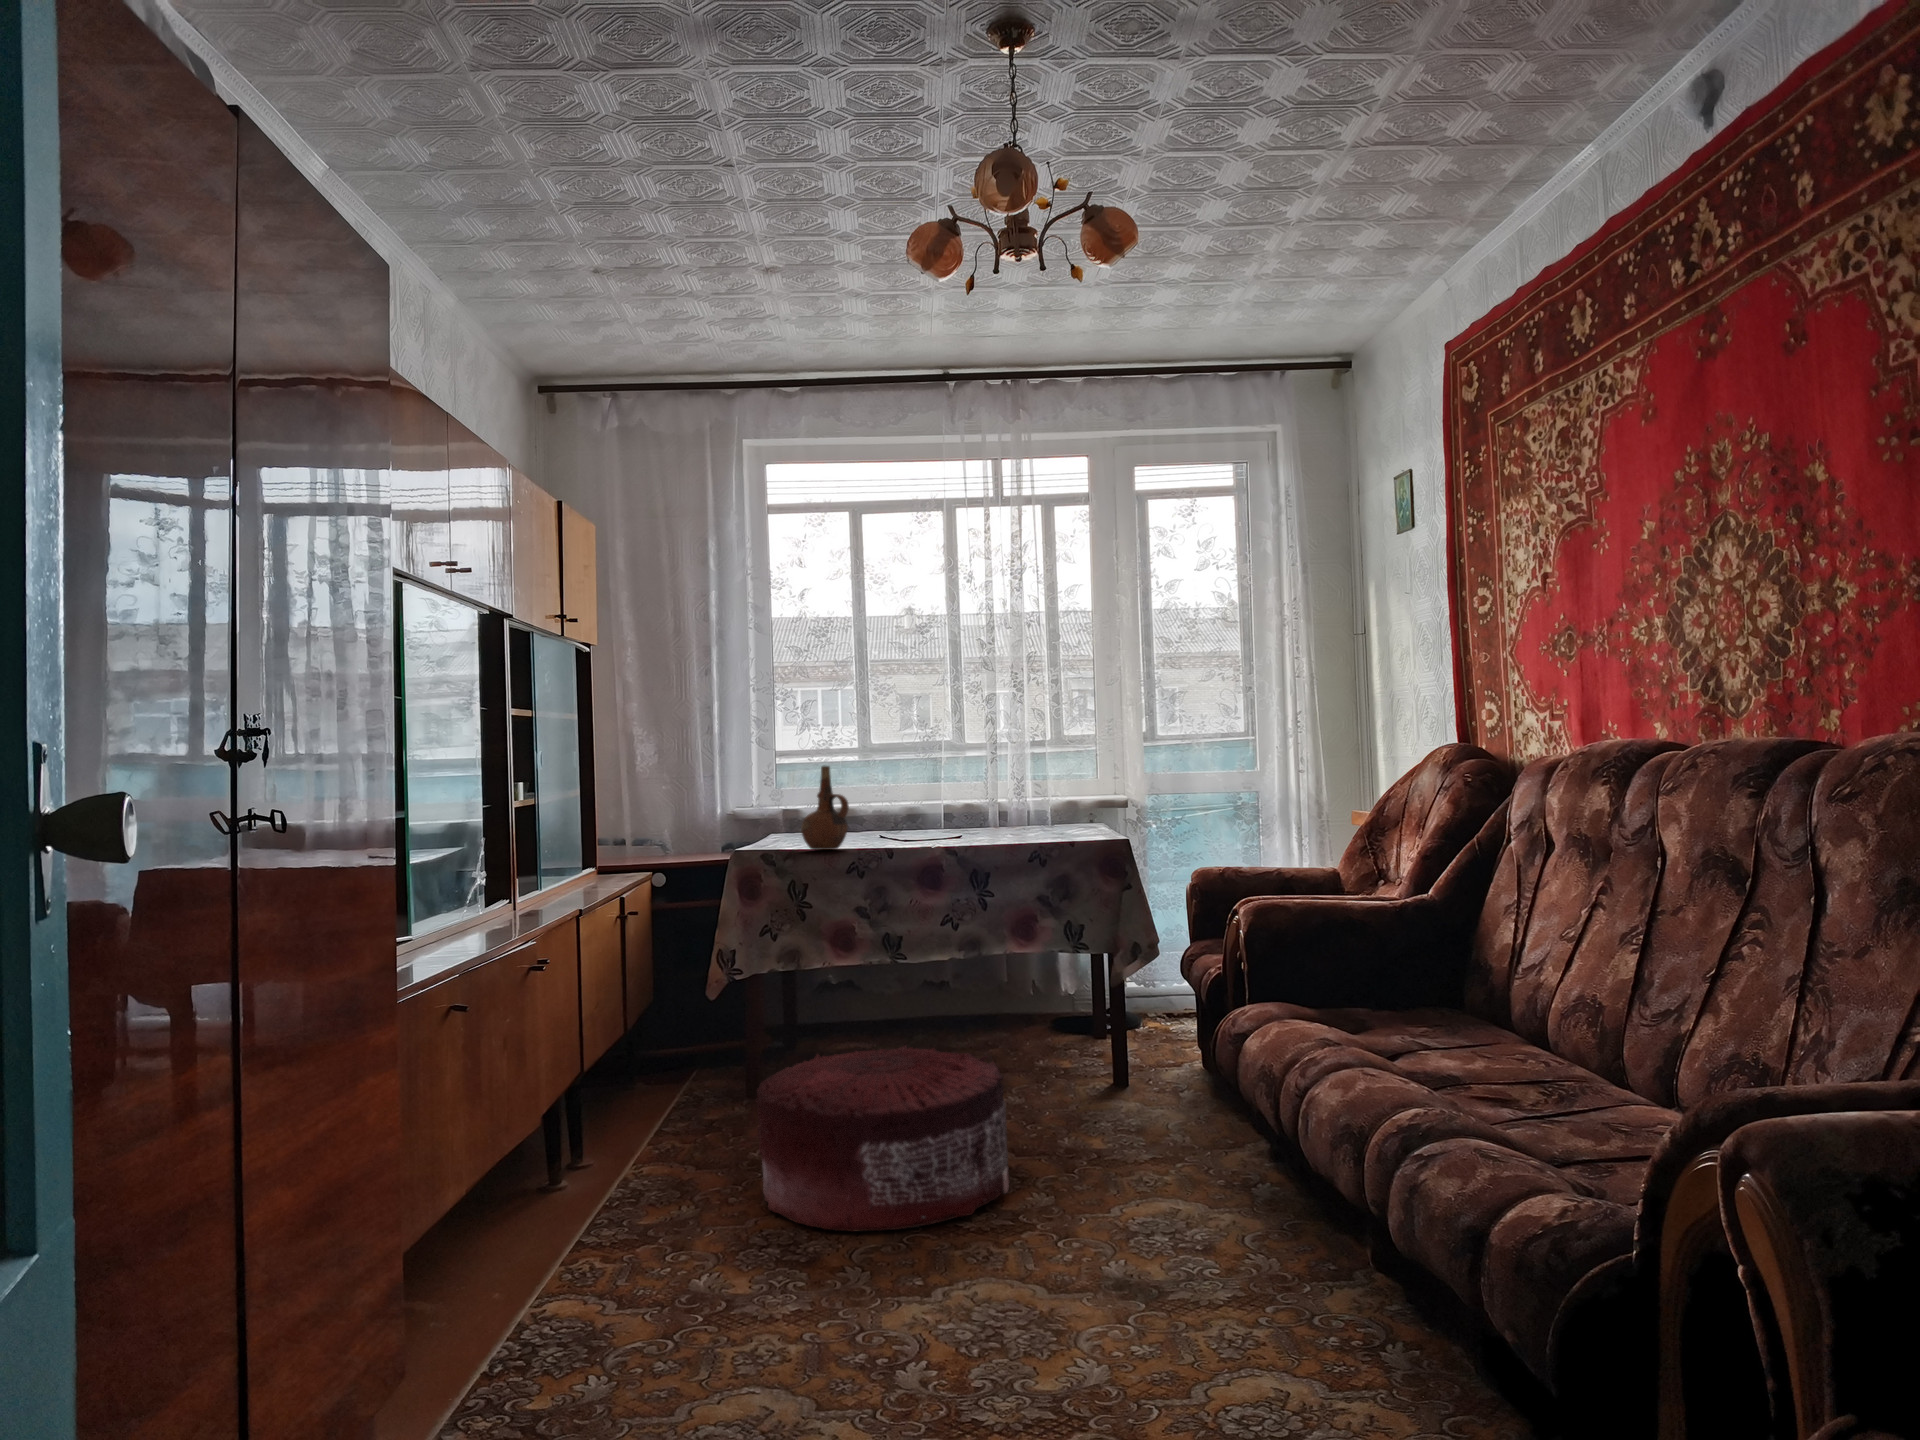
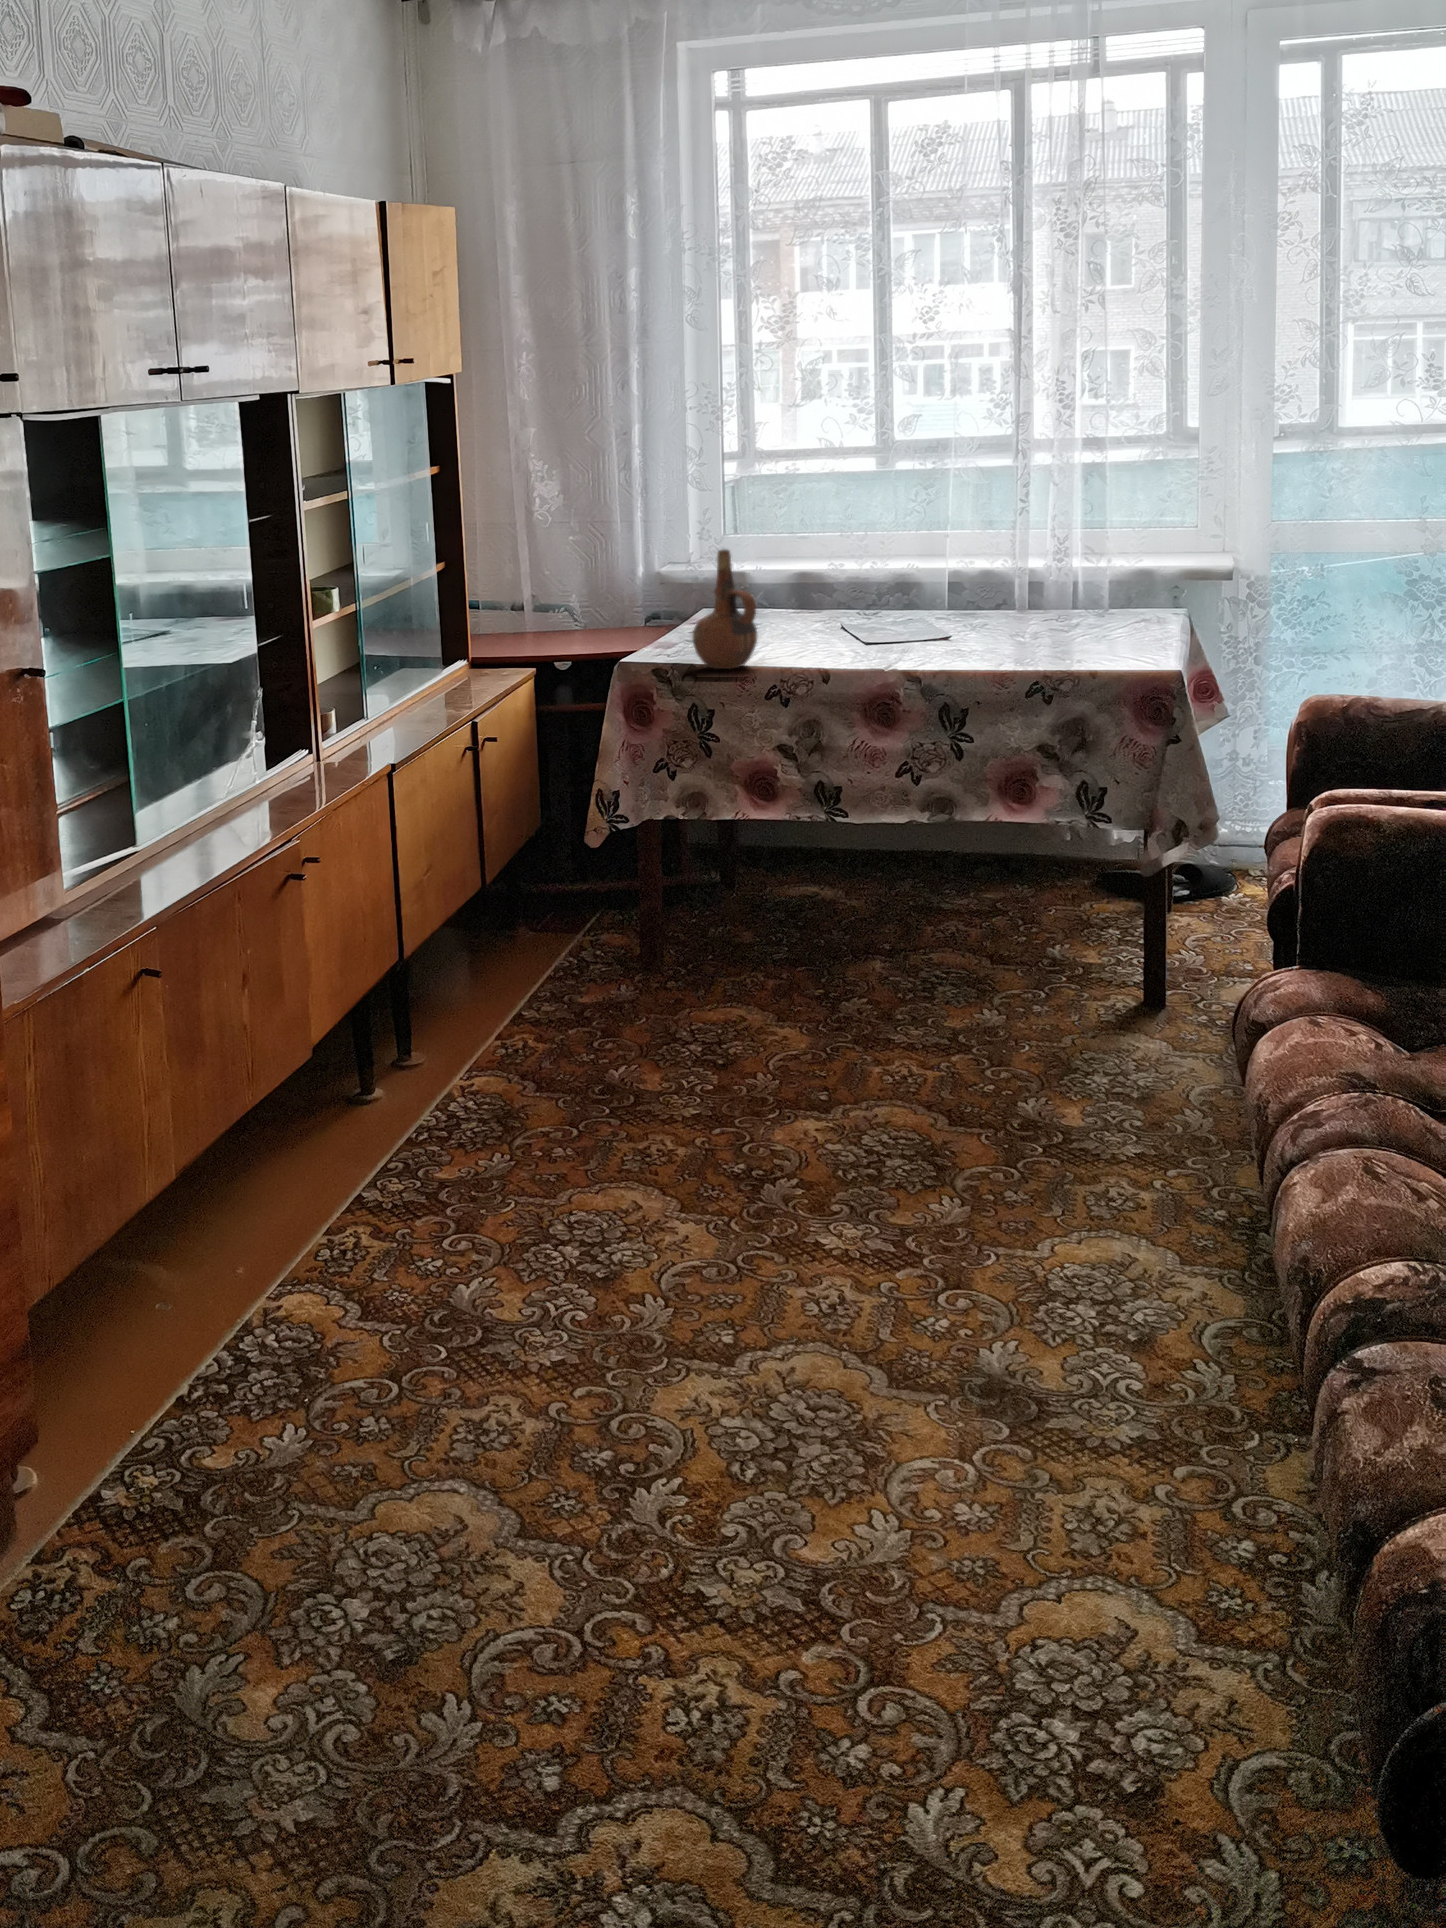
pouf: present [756,1045,1010,1232] -> none [570,970,923,1245]

